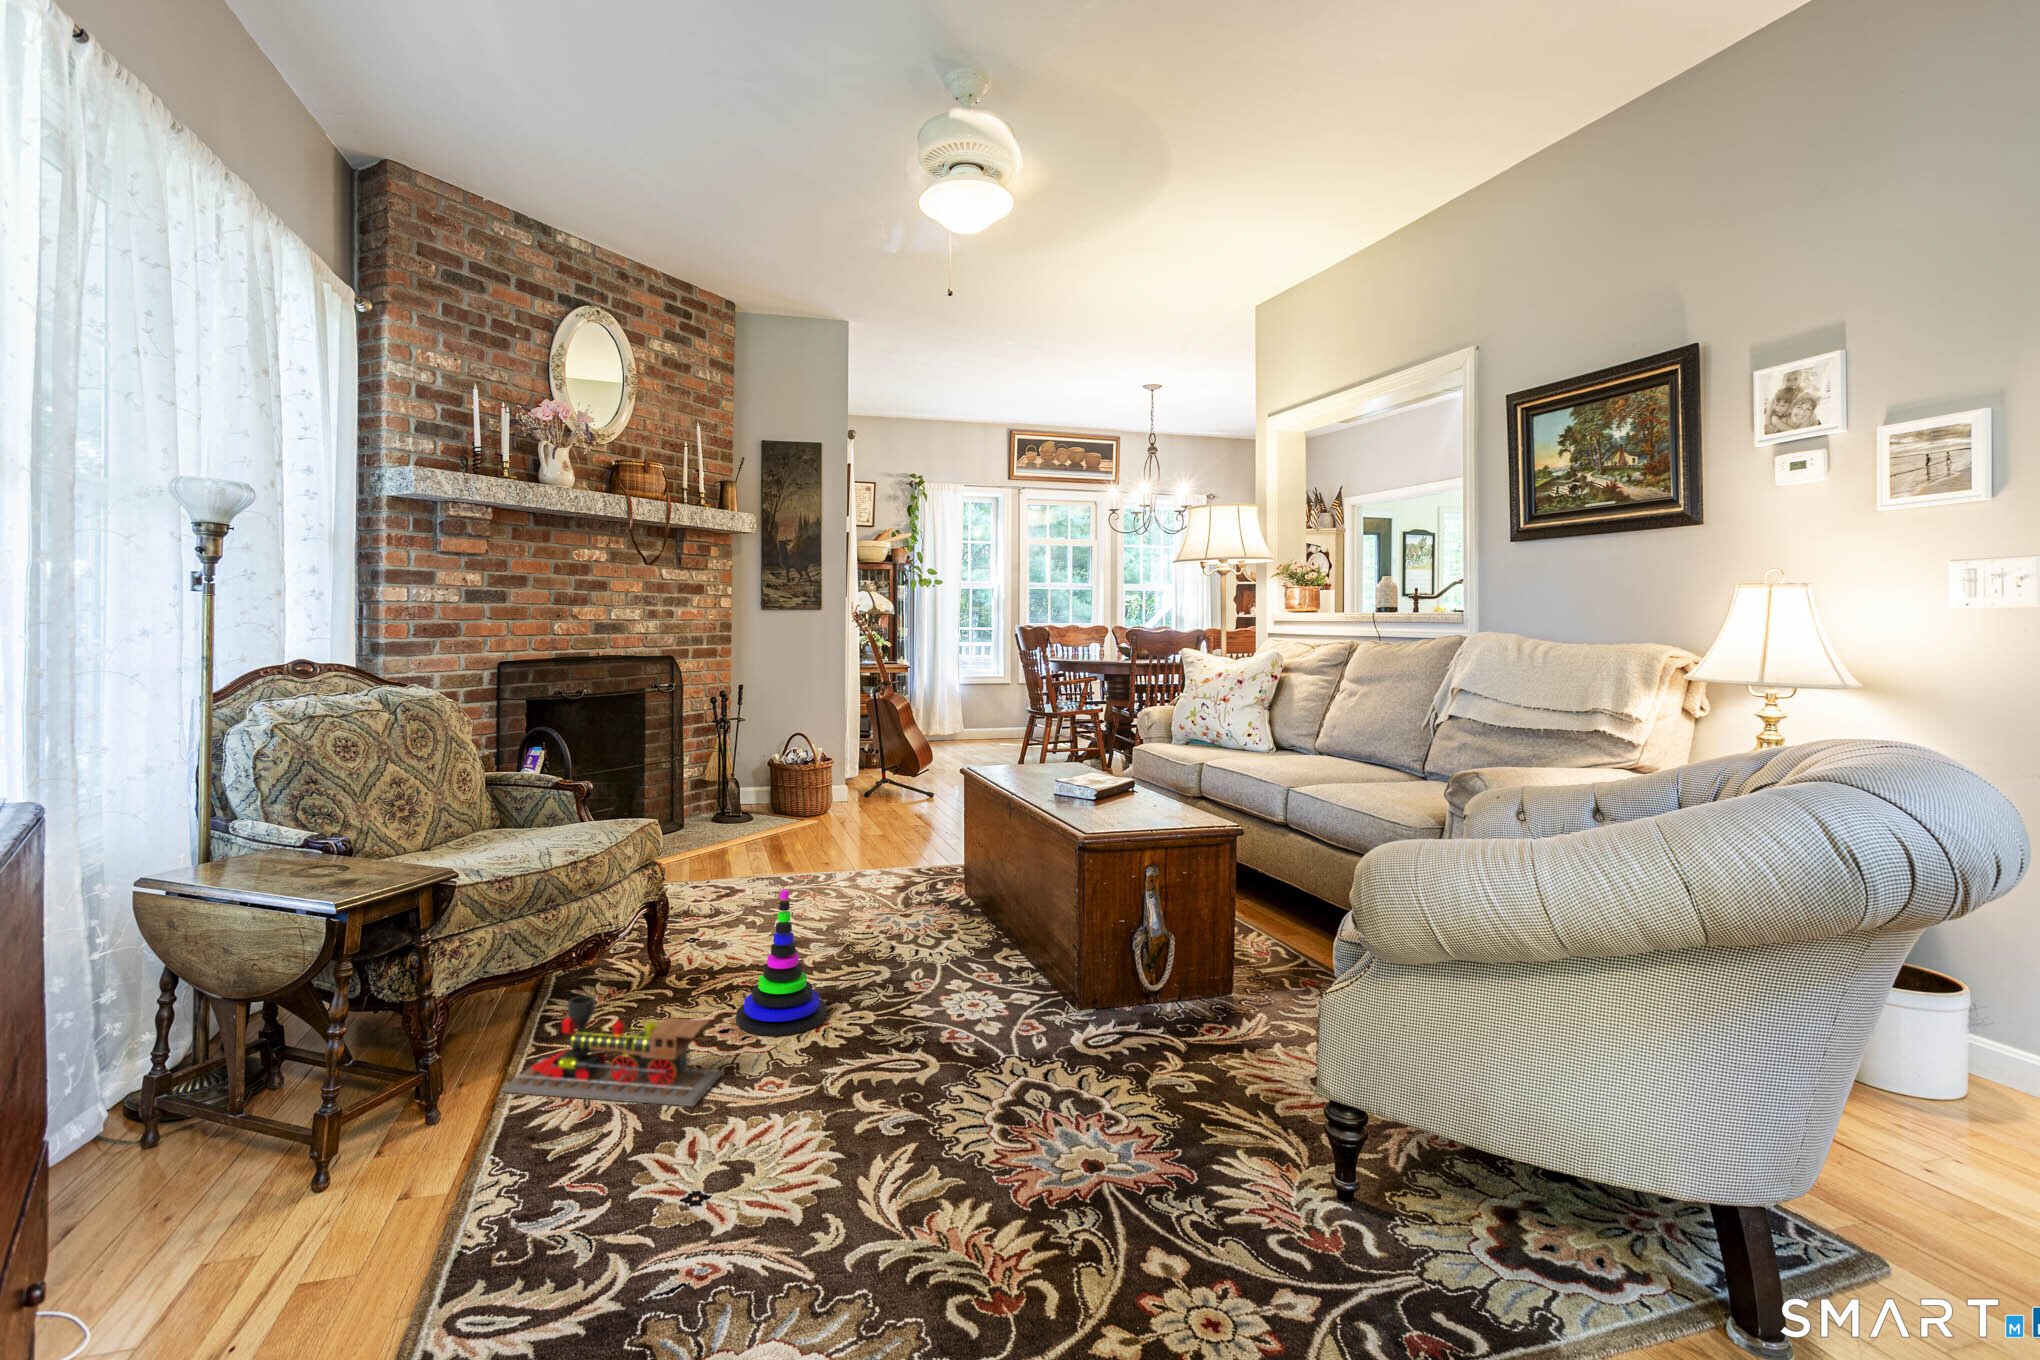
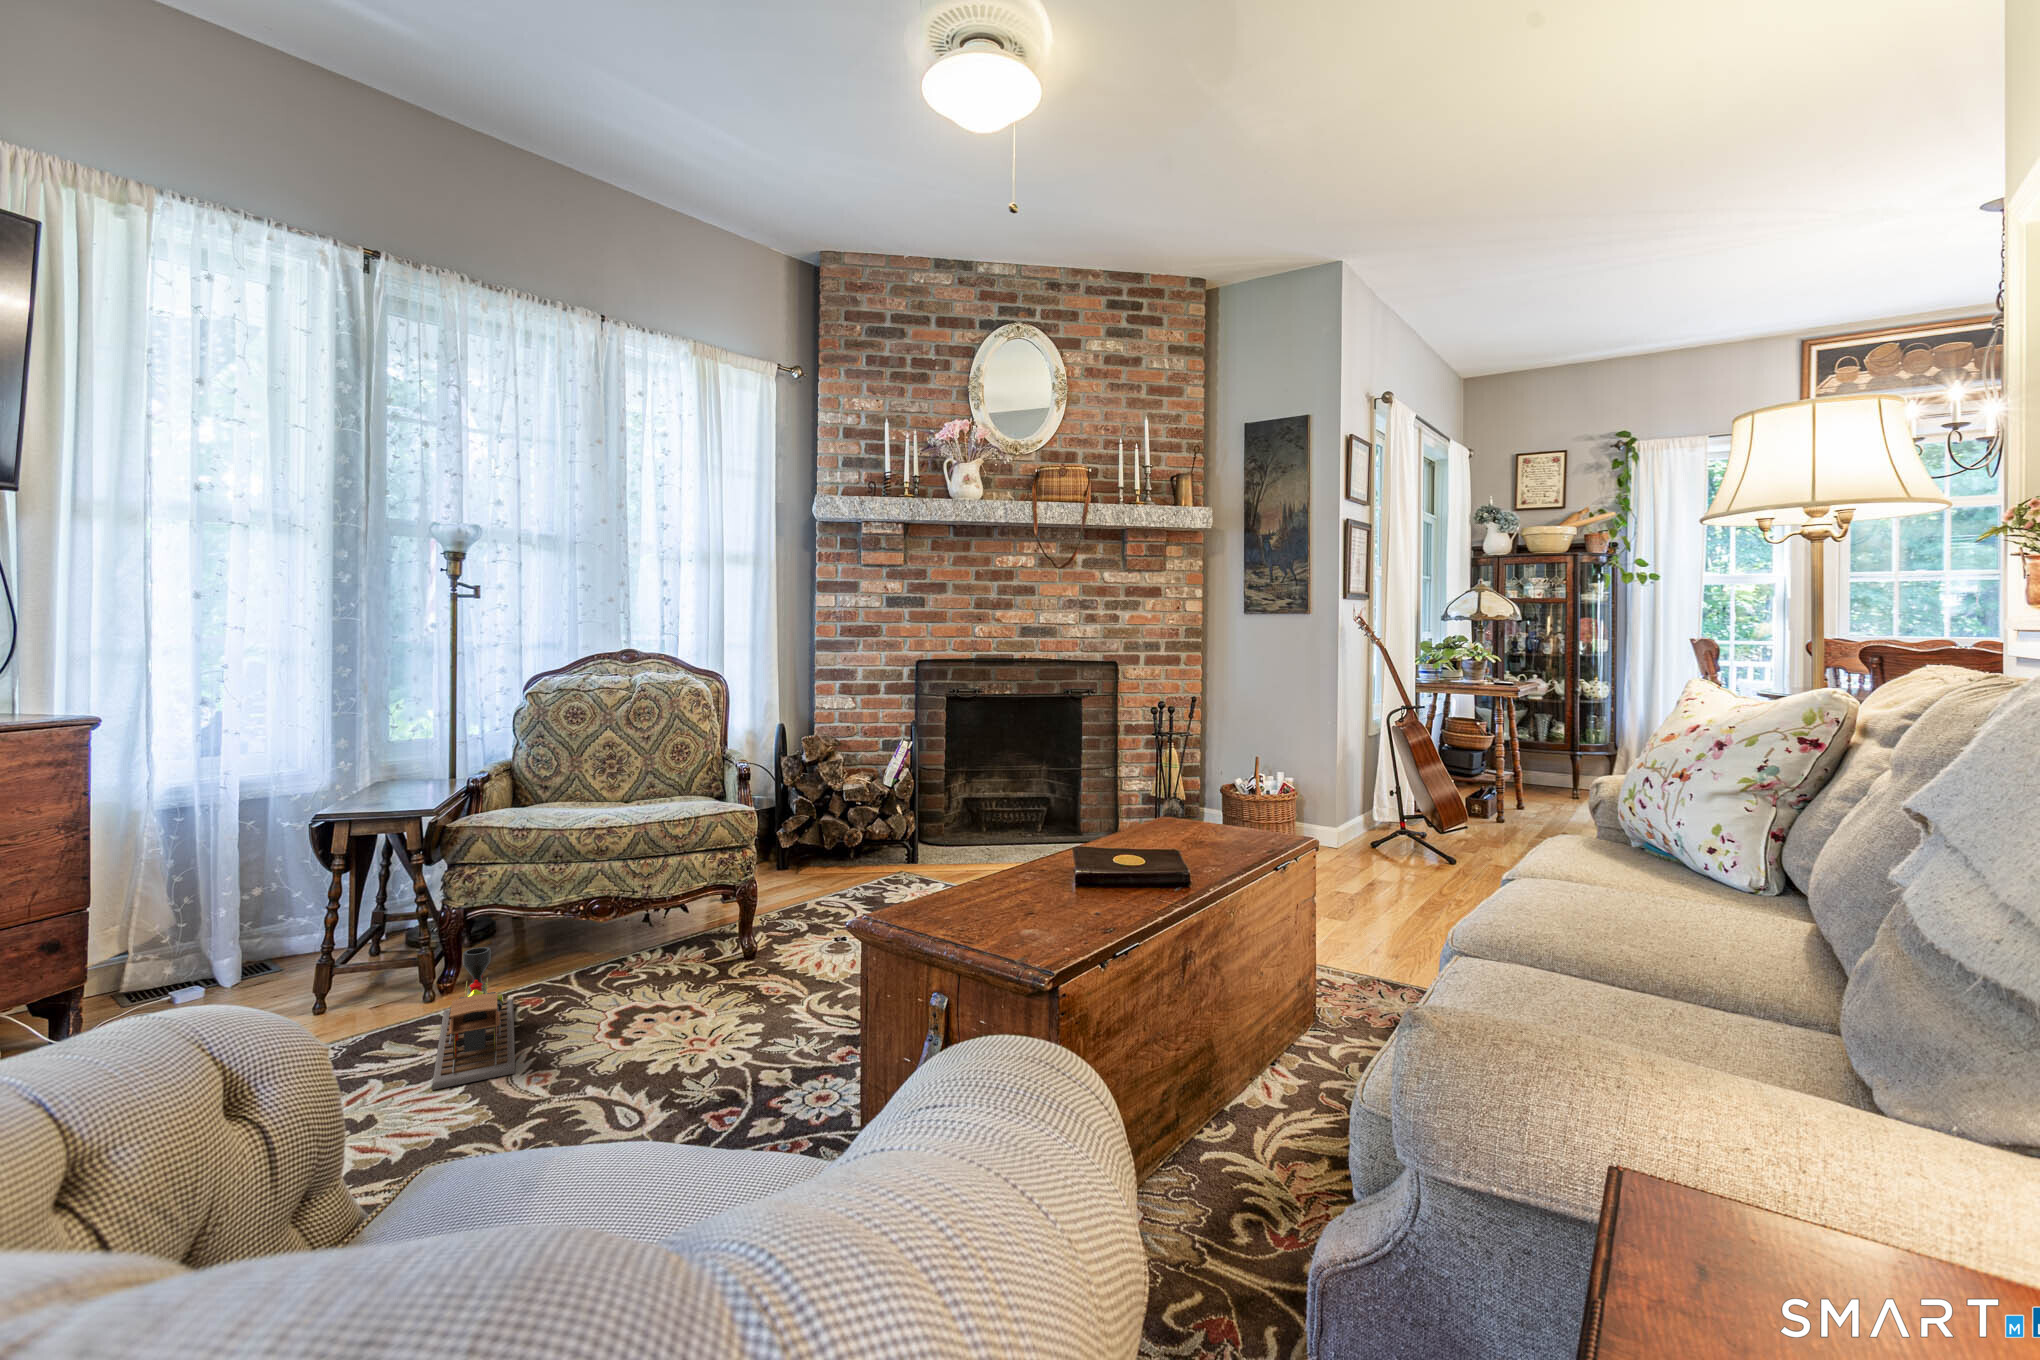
stacking toy: present [736,890,827,1036] -> none [626,896,735,1067]

